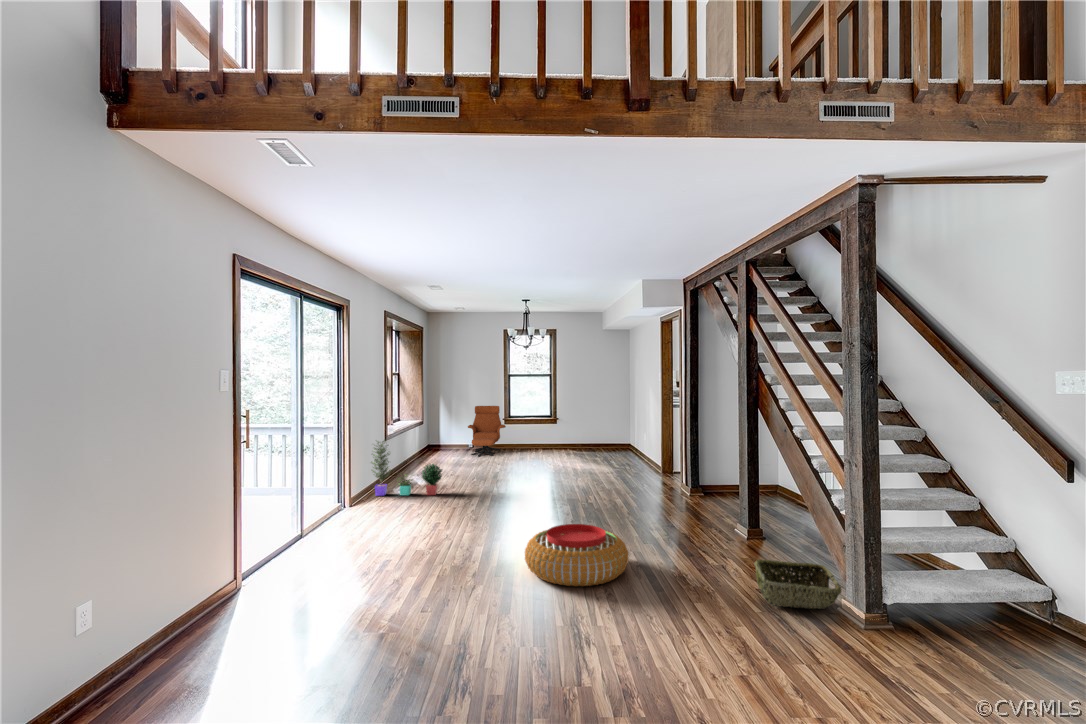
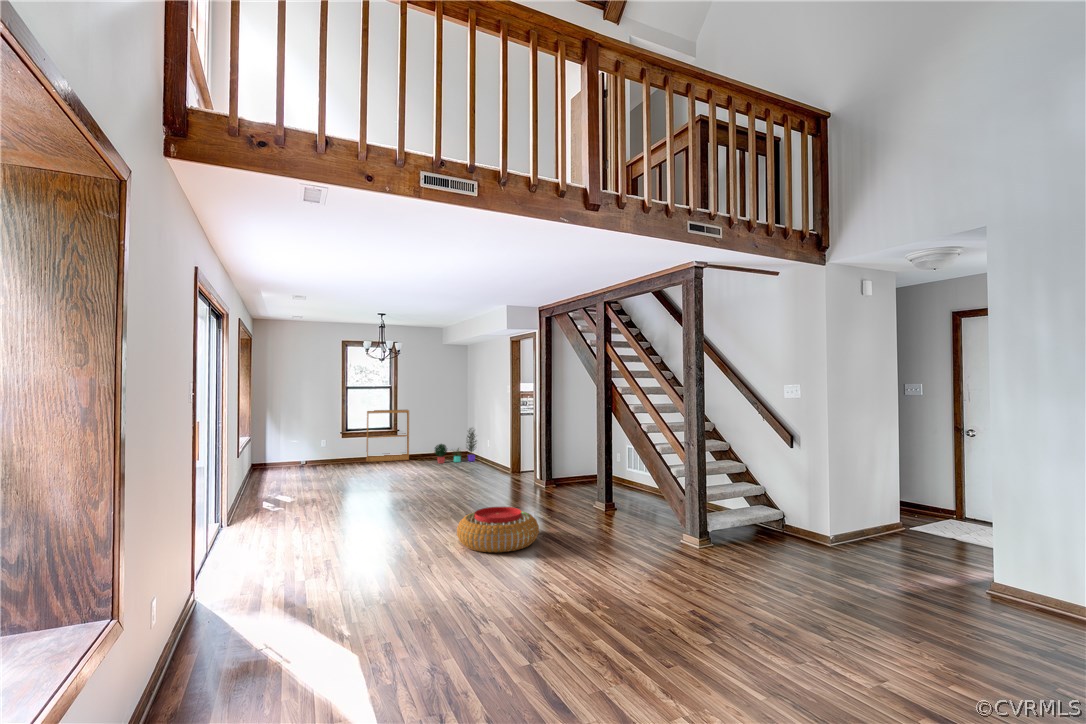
bookshelf: none [522,397,566,452] -> present [366,410,409,462]
lounge chair: present [468,406,506,456] -> none [309,419,349,469]
potted plant: present [371,441,442,496] -> present [434,429,476,463]
woven basket: present [754,560,841,609] -> none [628,514,684,545]

